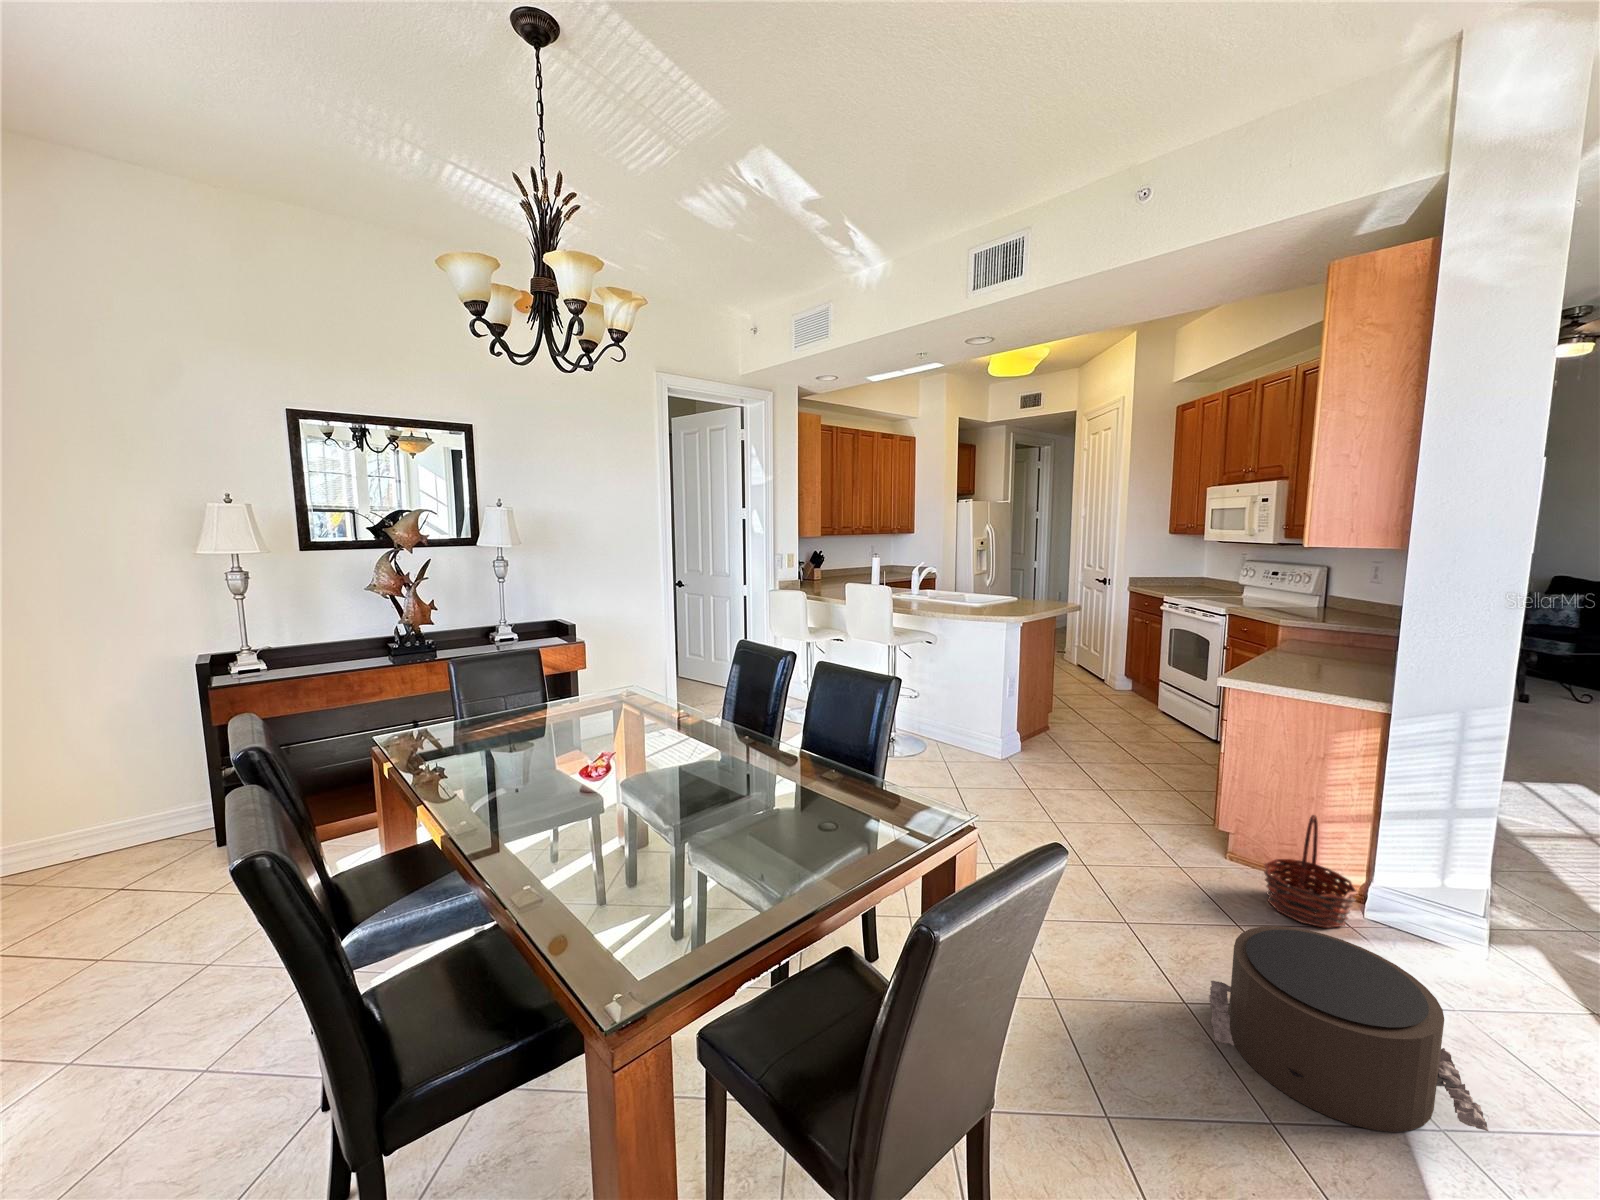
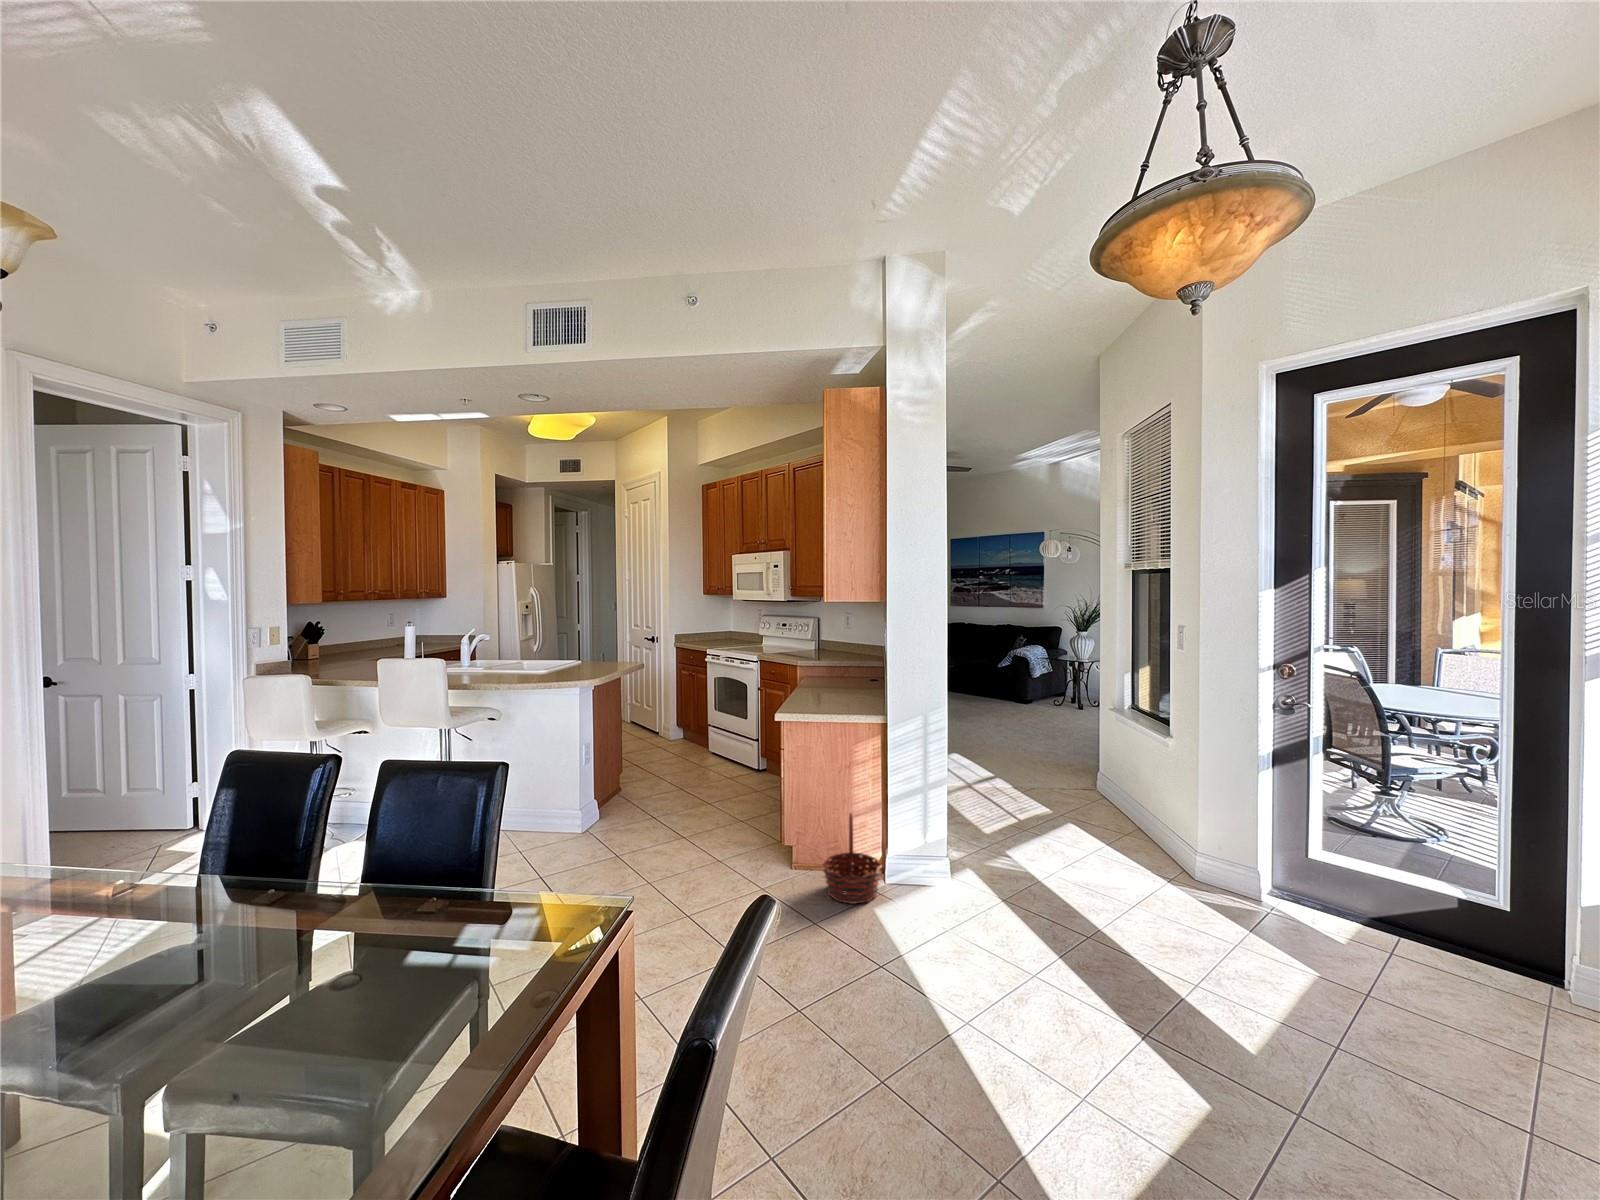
pouf: present [1209,926,1488,1132] -> none [815,906,993,1055]

